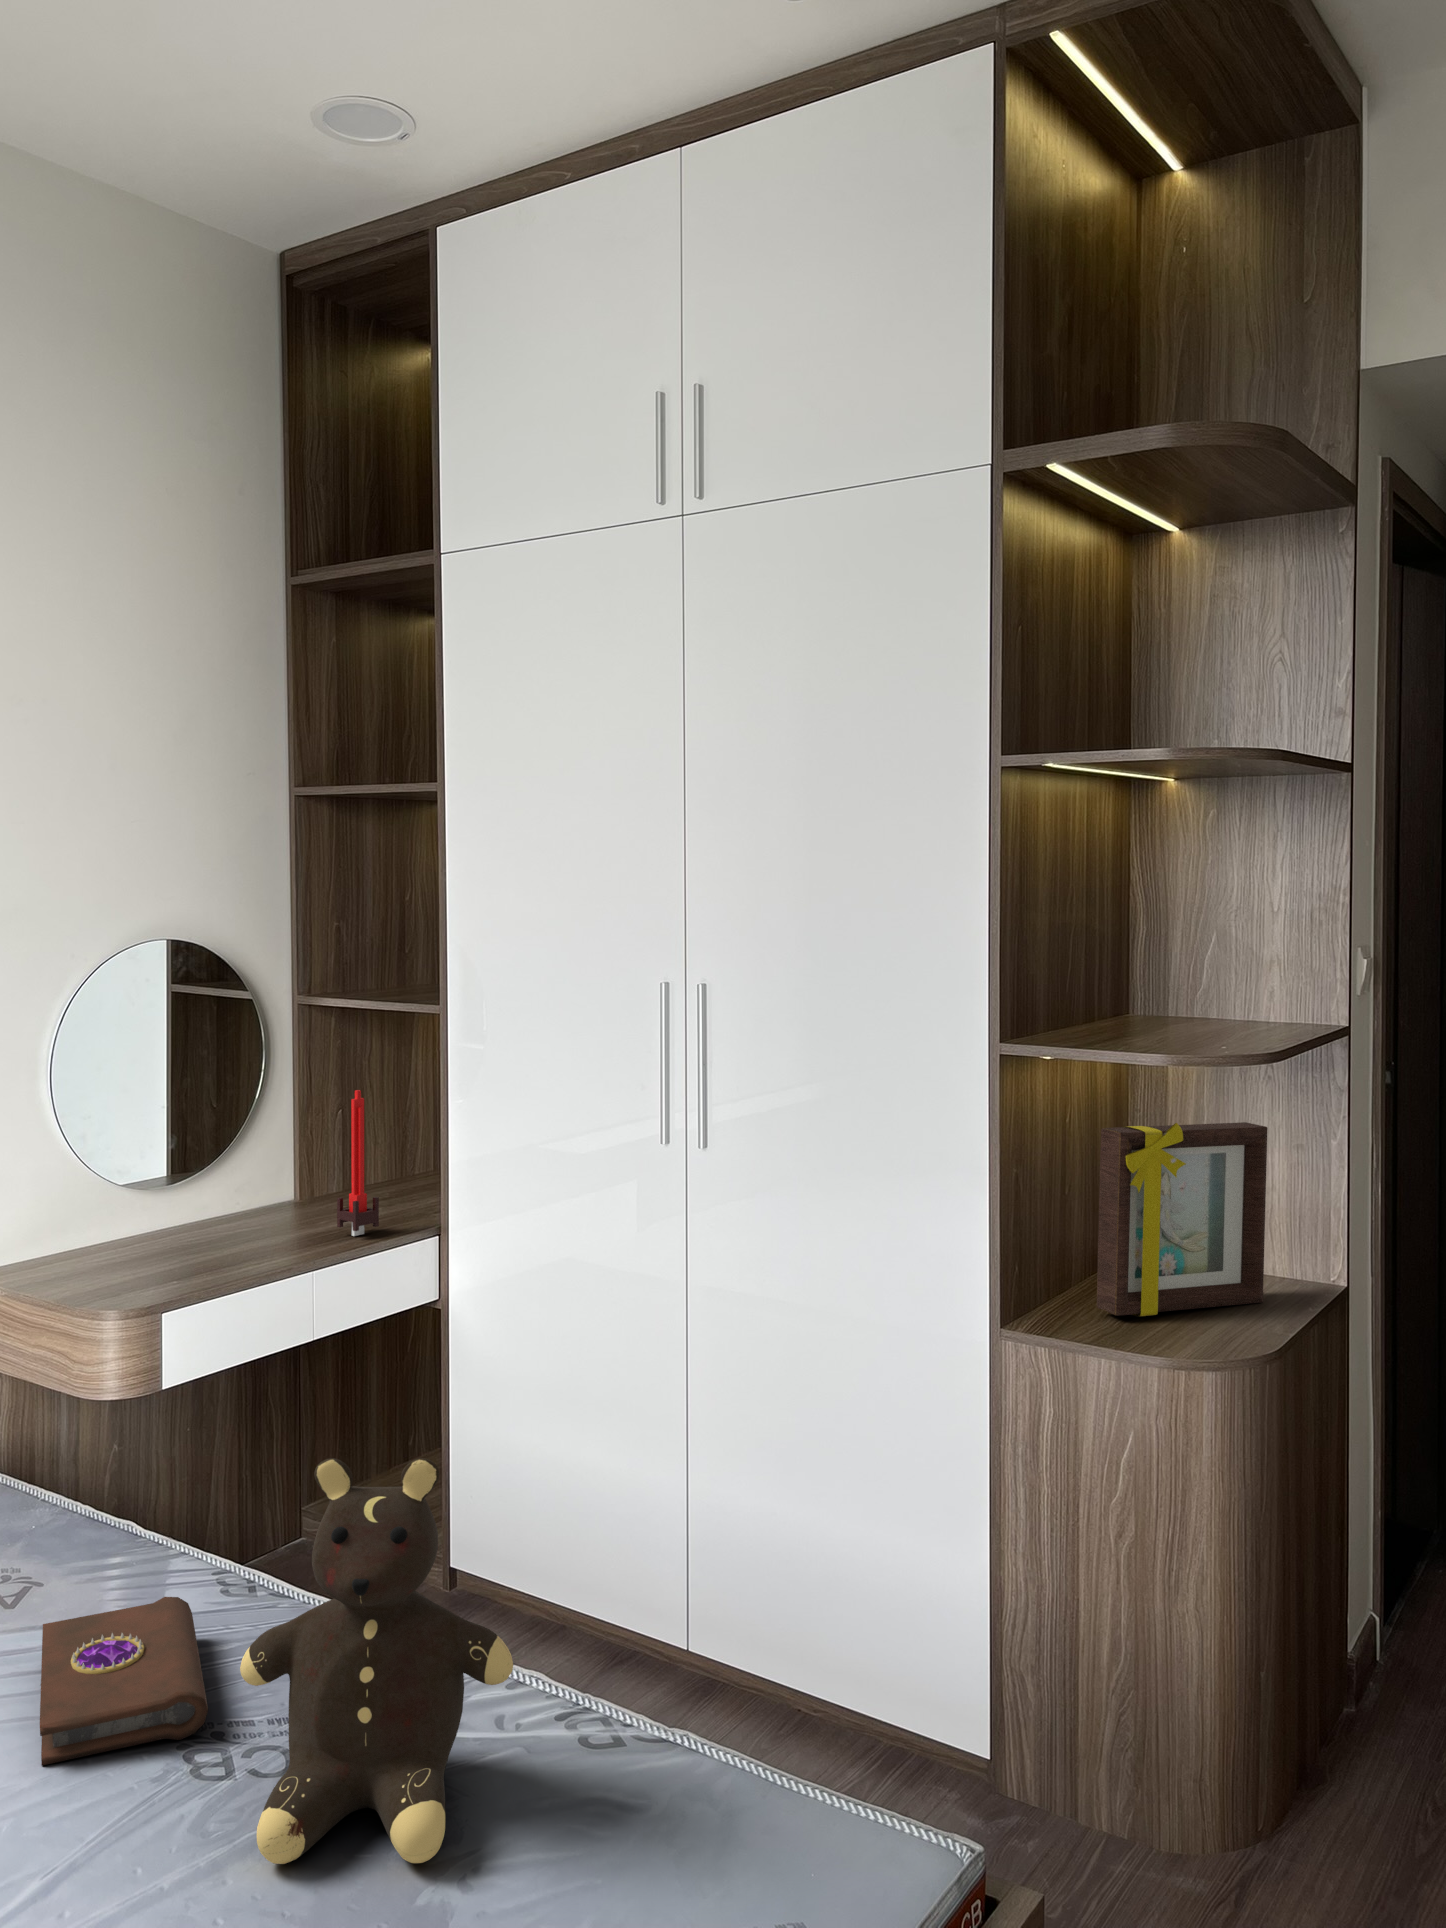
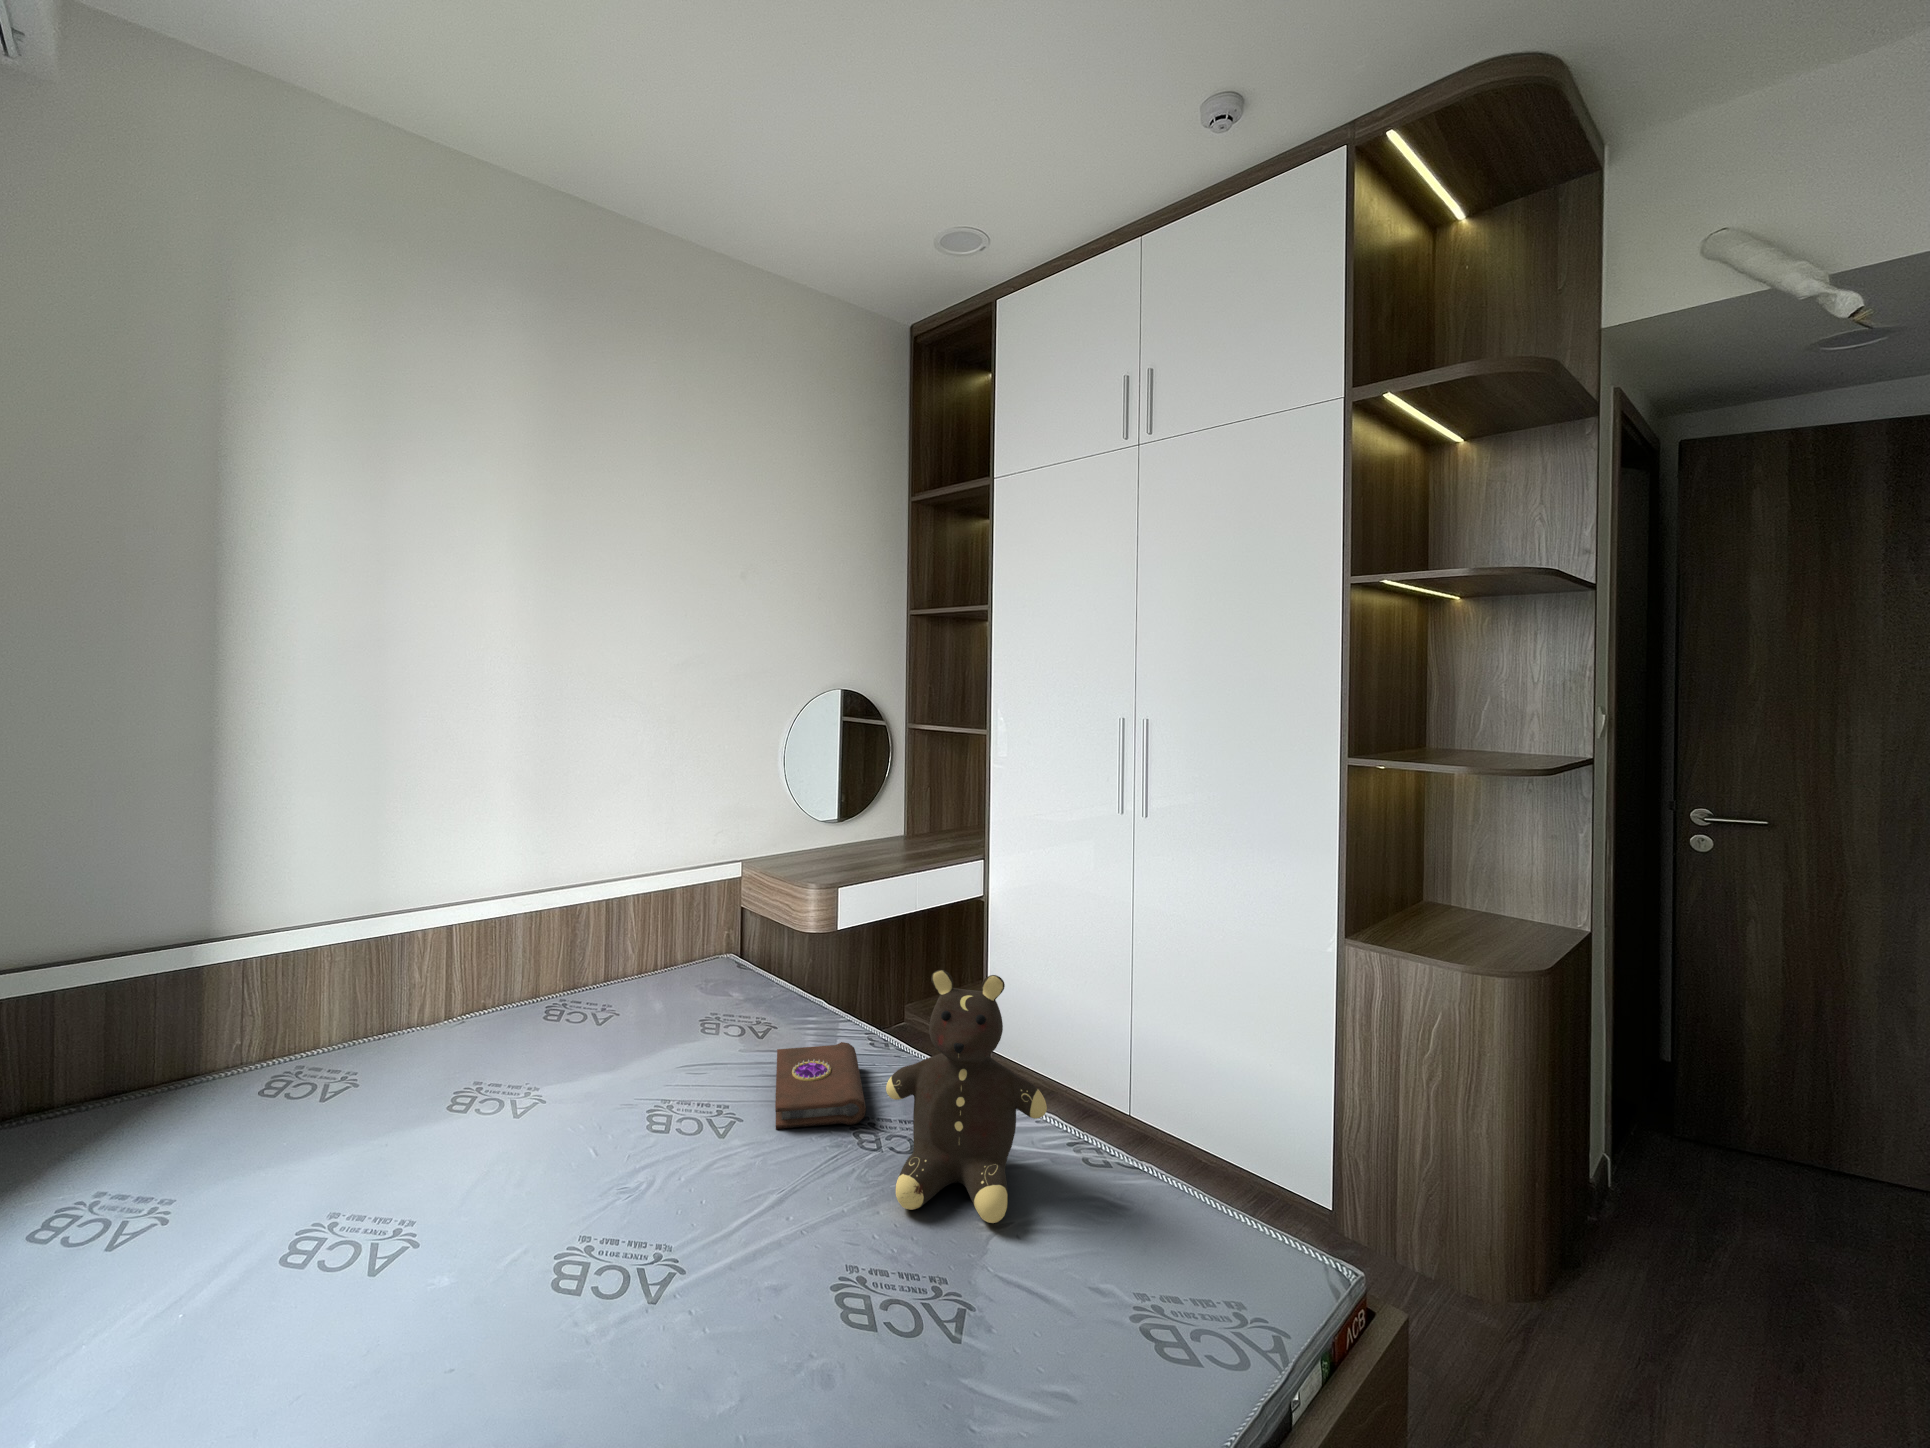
candle: present [337,1090,379,1236] -> none [932,775,955,856]
picture frame: present [1097,1122,1268,1316] -> none [1409,813,1532,936]

